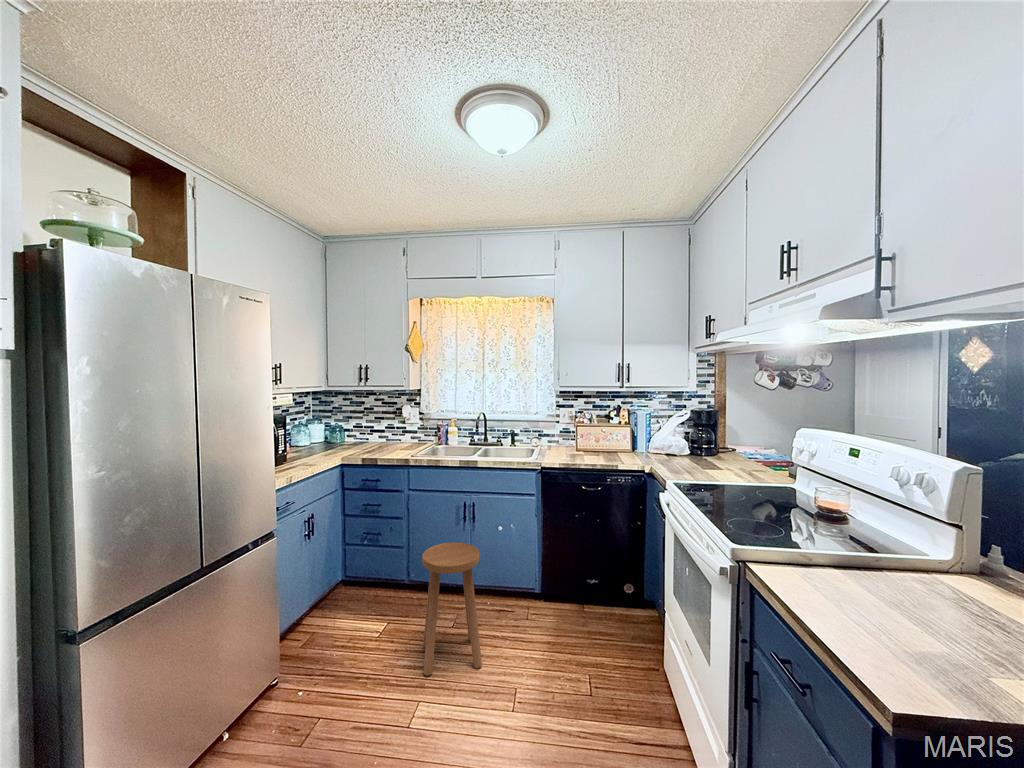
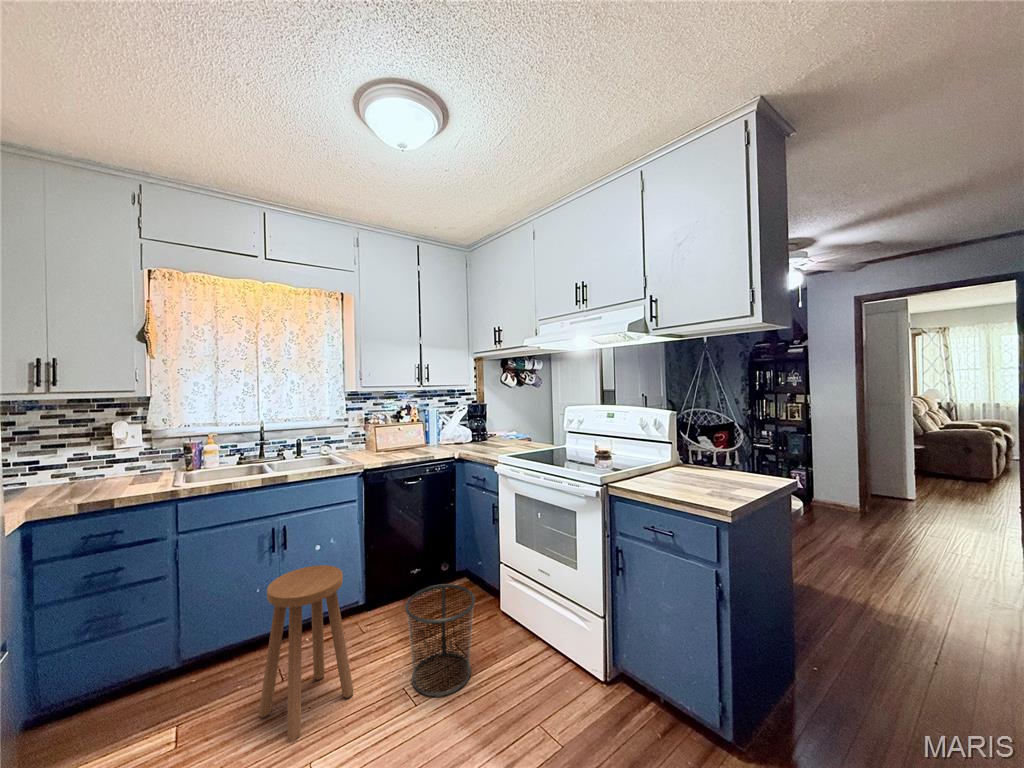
waste bin: none [517,603,591,721] -> present [405,584,475,696]

